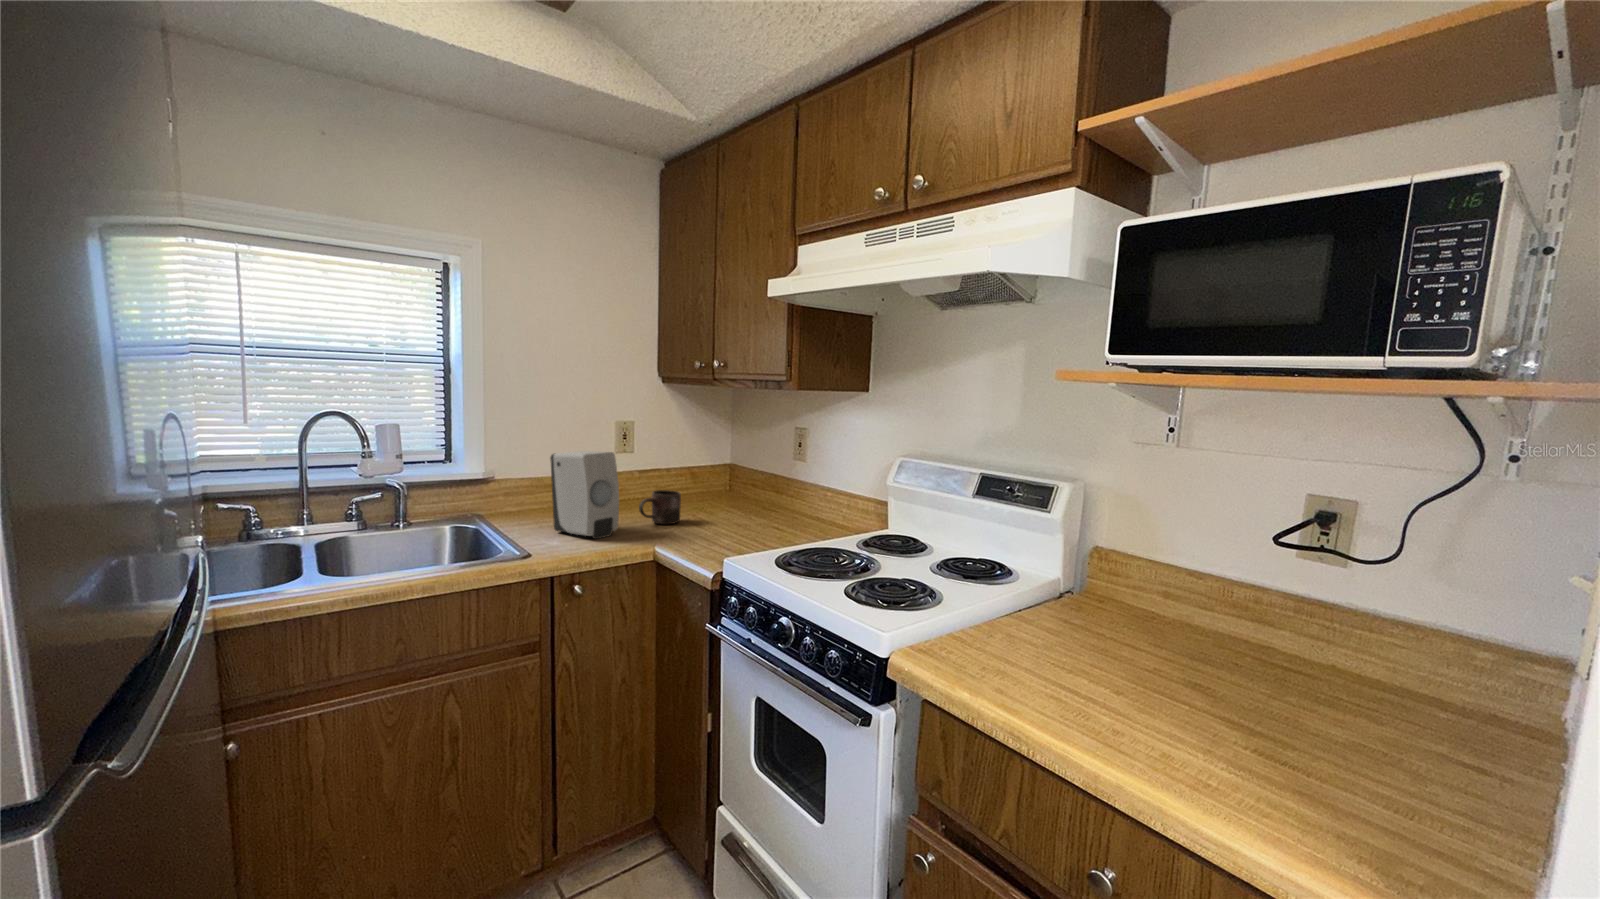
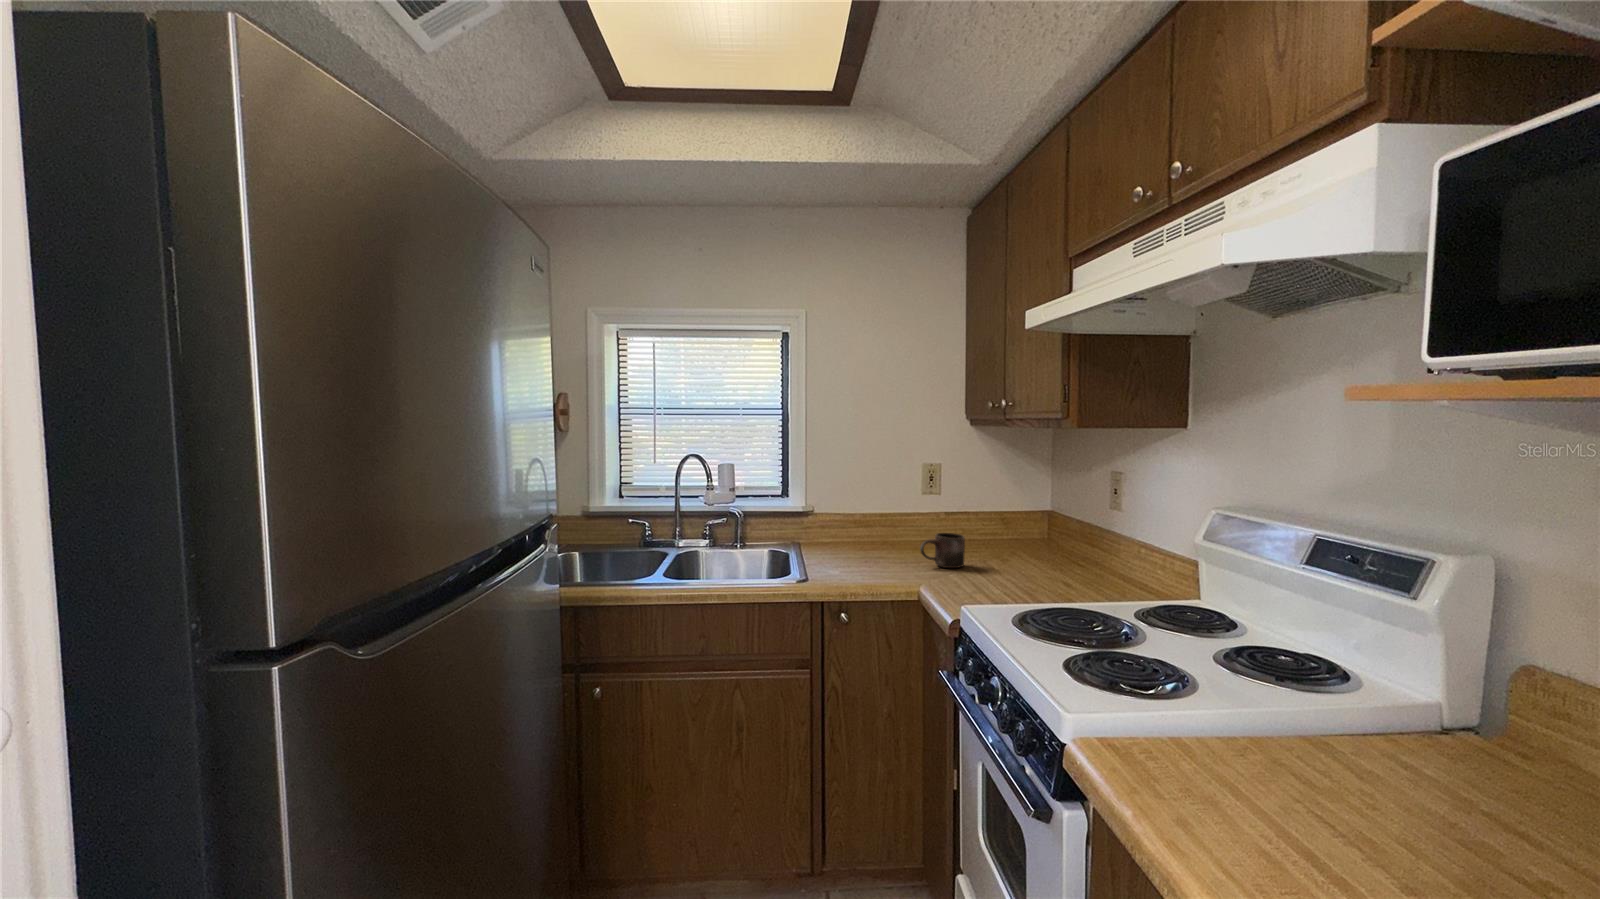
soap dispenser: present [550,451,619,539] -> none [840,491,896,575]

